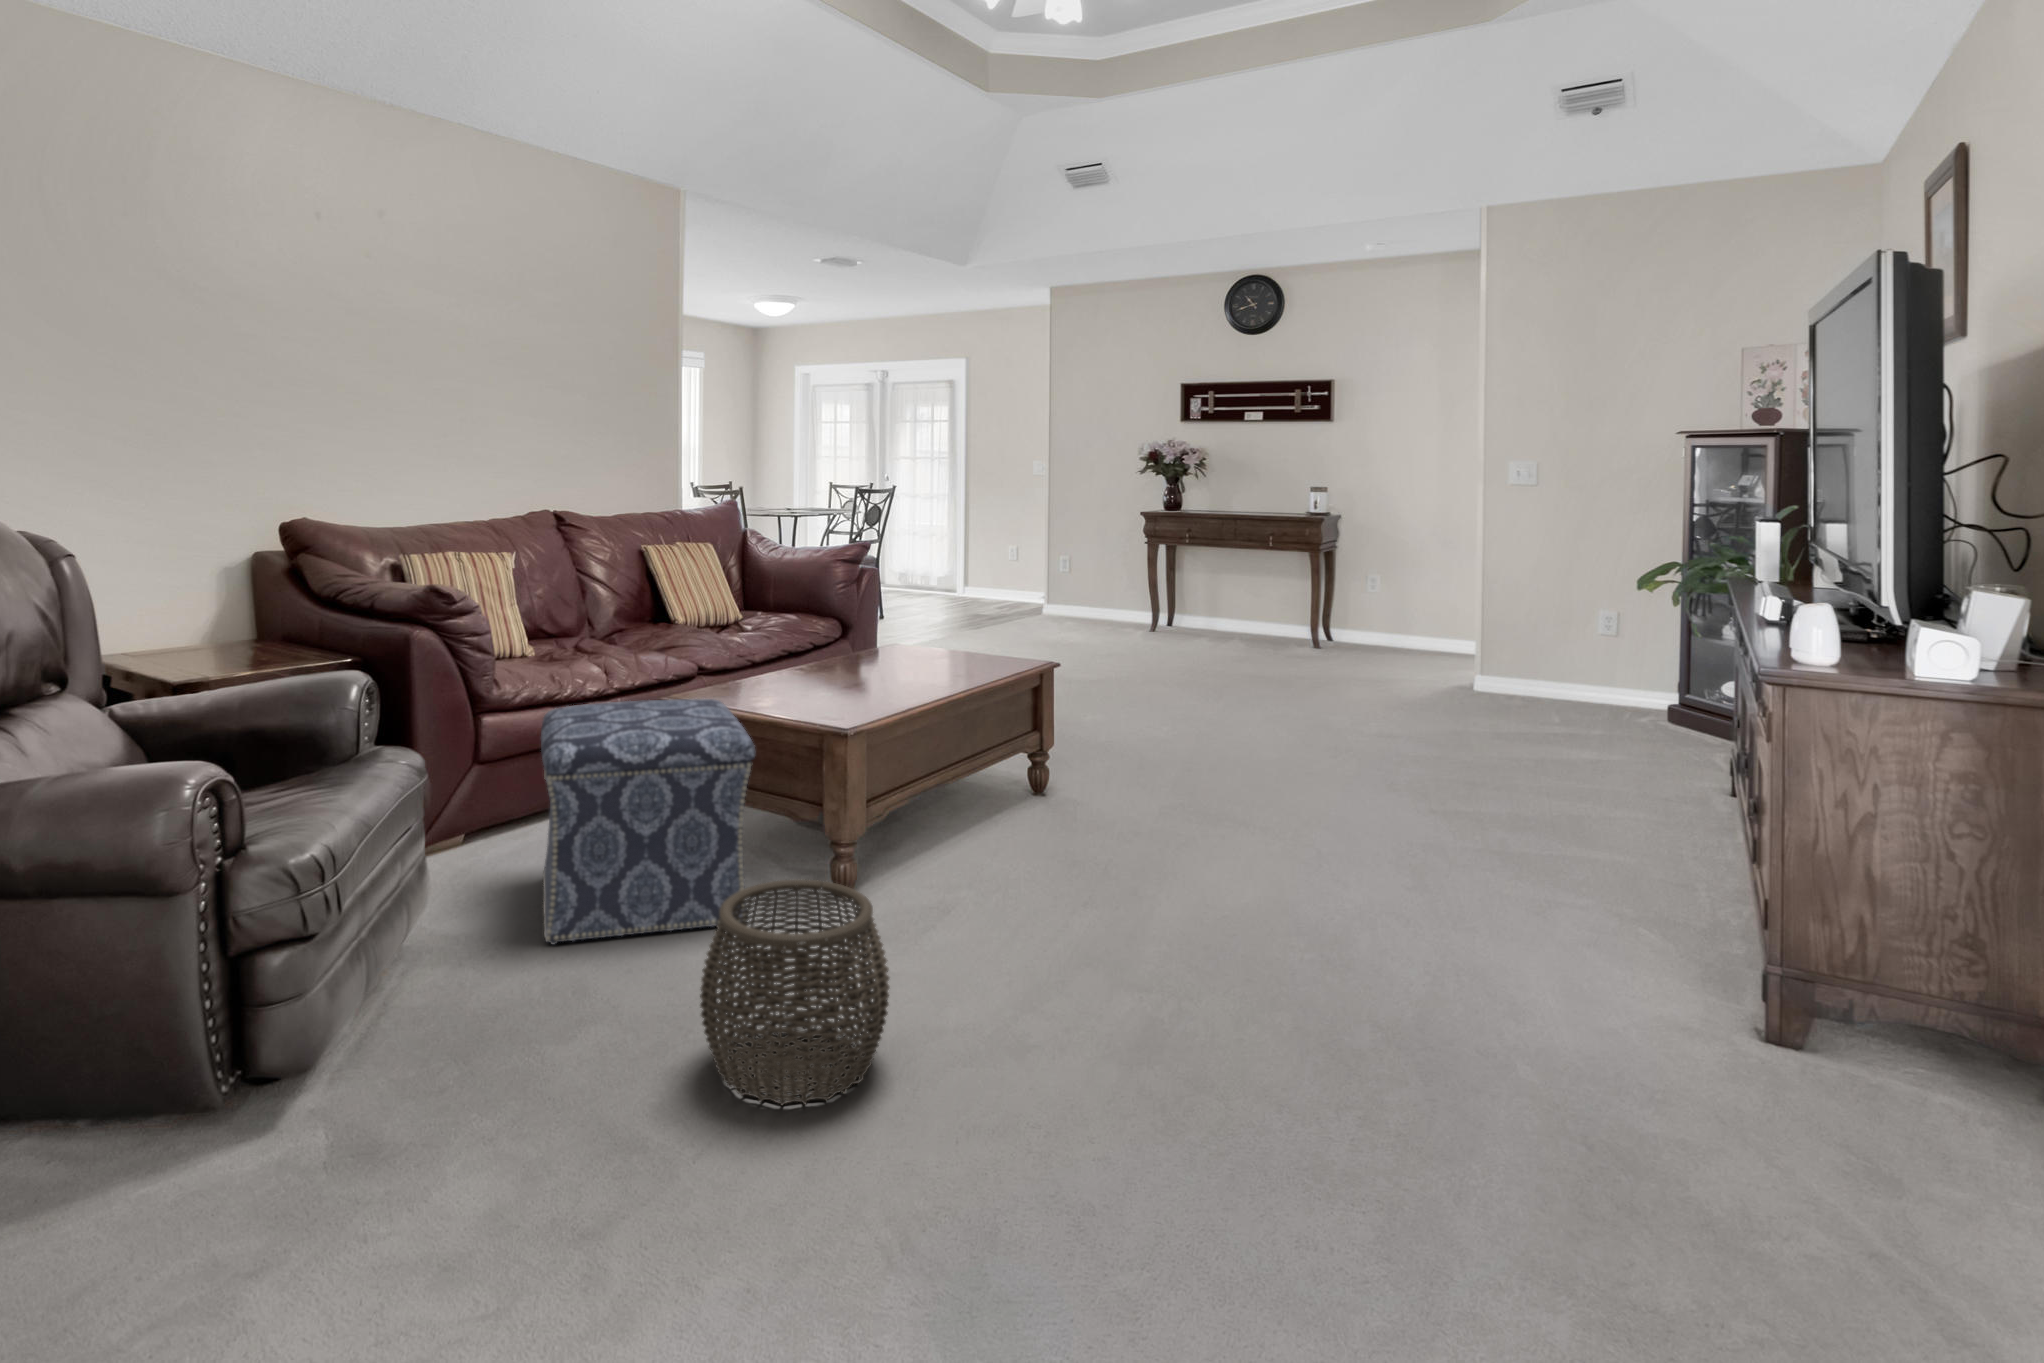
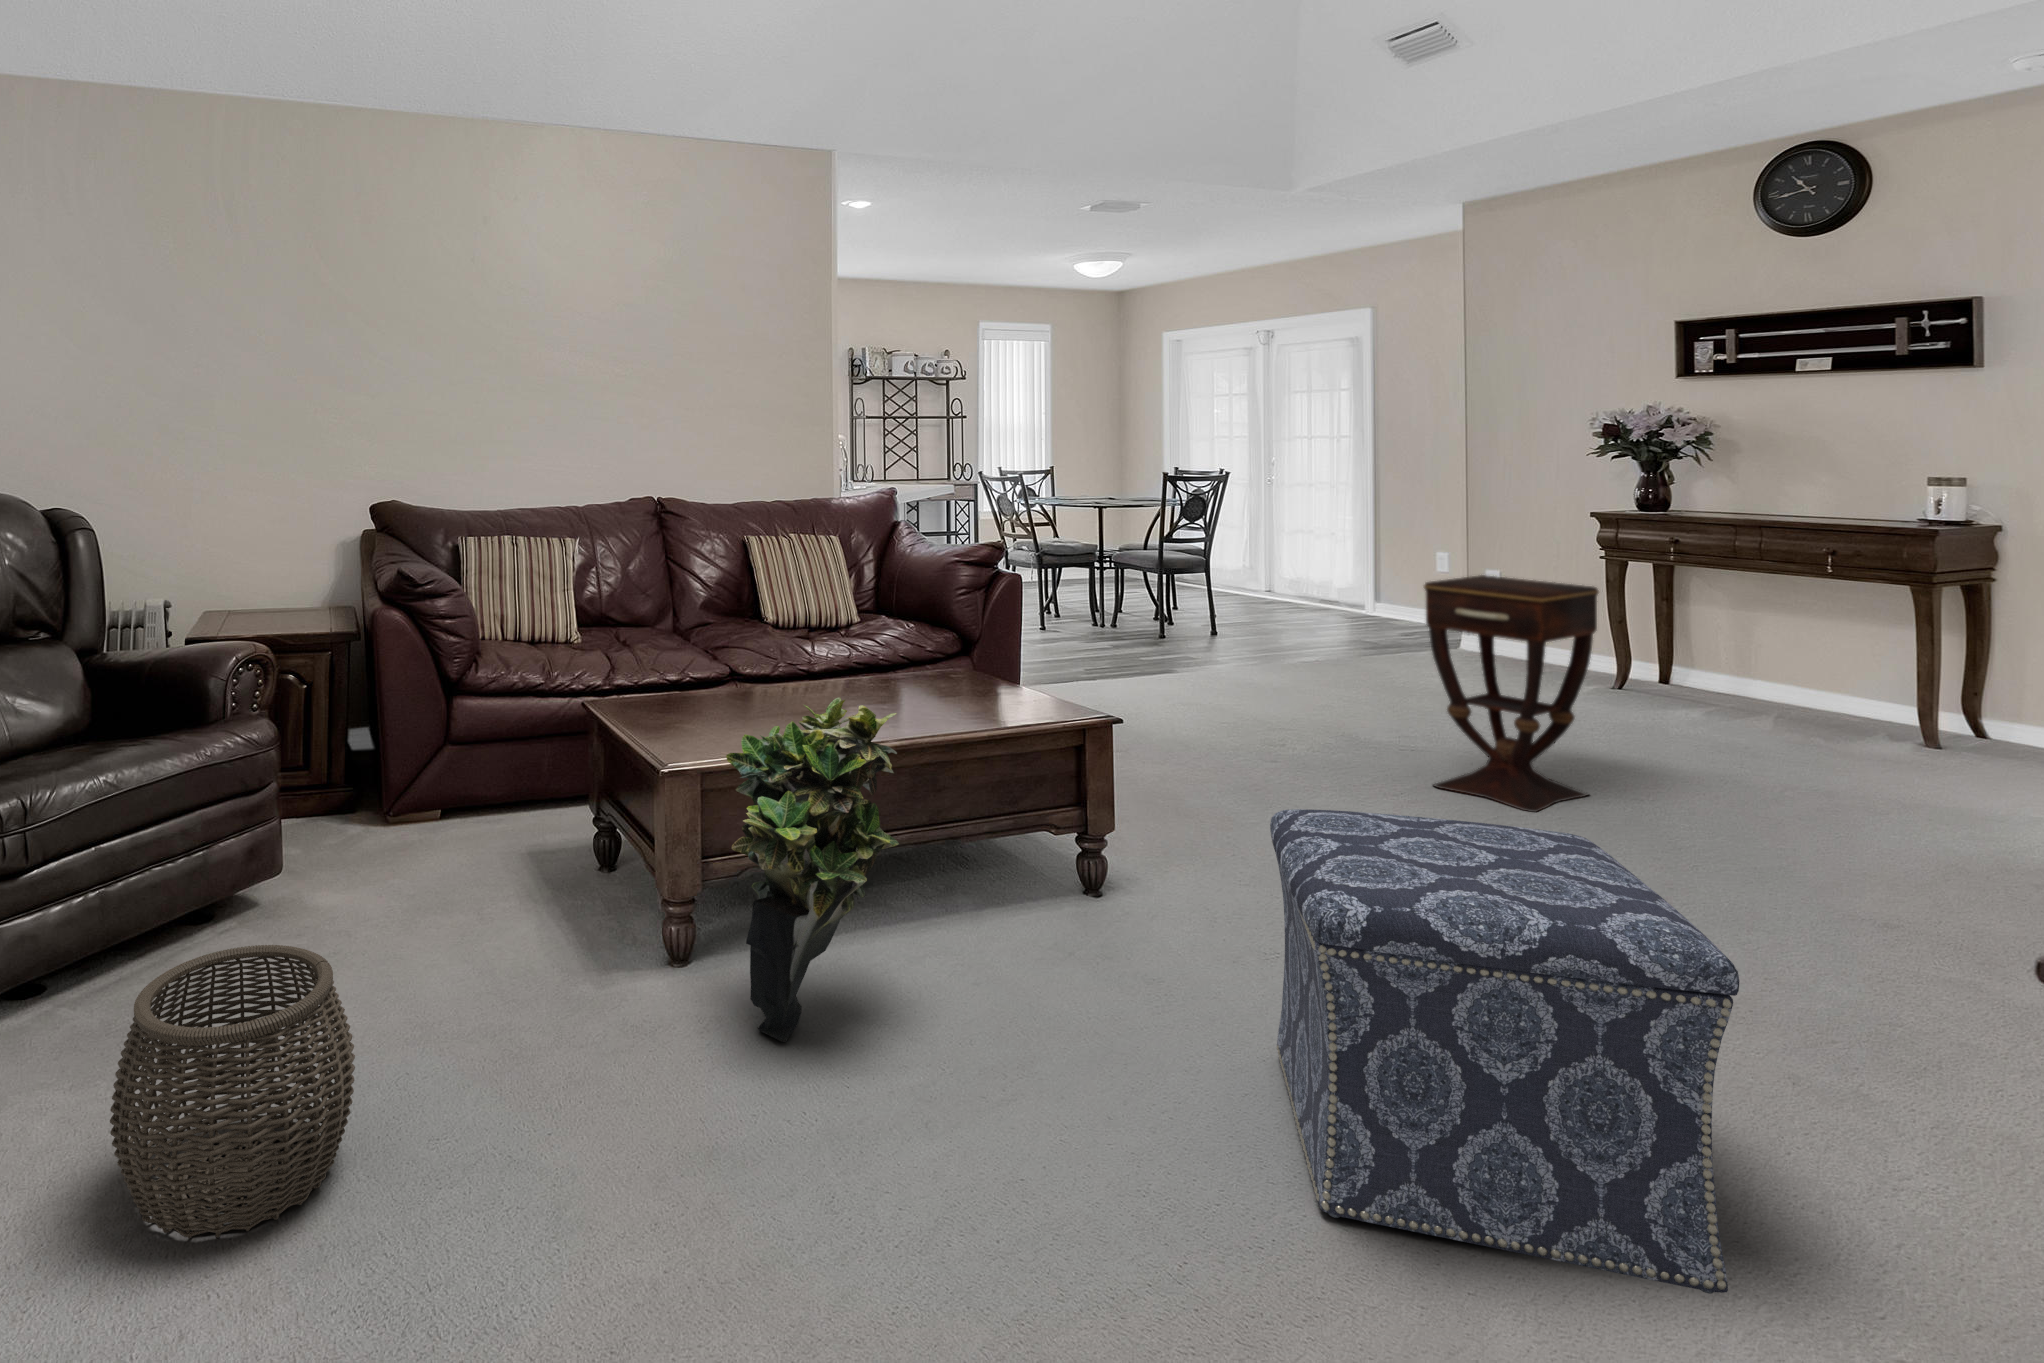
side table: none [1133,553,1219,705] -> present [1424,575,1599,812]
potted plant: none [932,653,1060,900] -> present [726,698,899,1042]
ottoman: present [541,699,755,944] -> present [1270,809,1740,1294]

